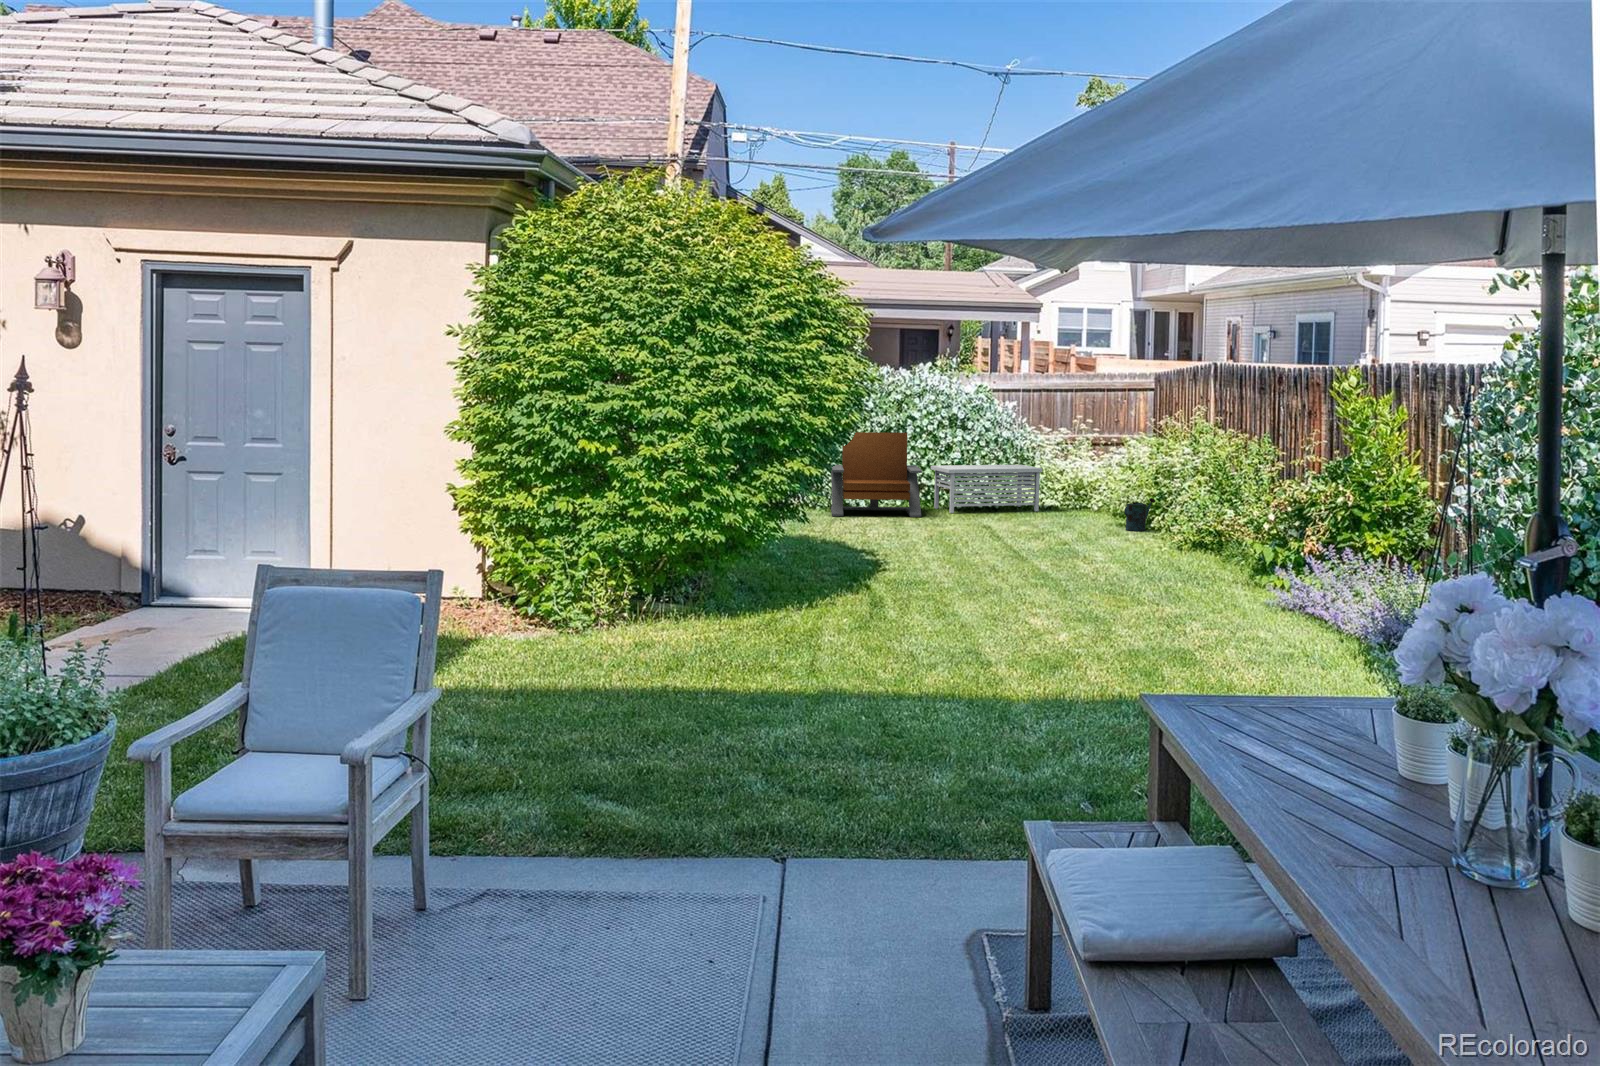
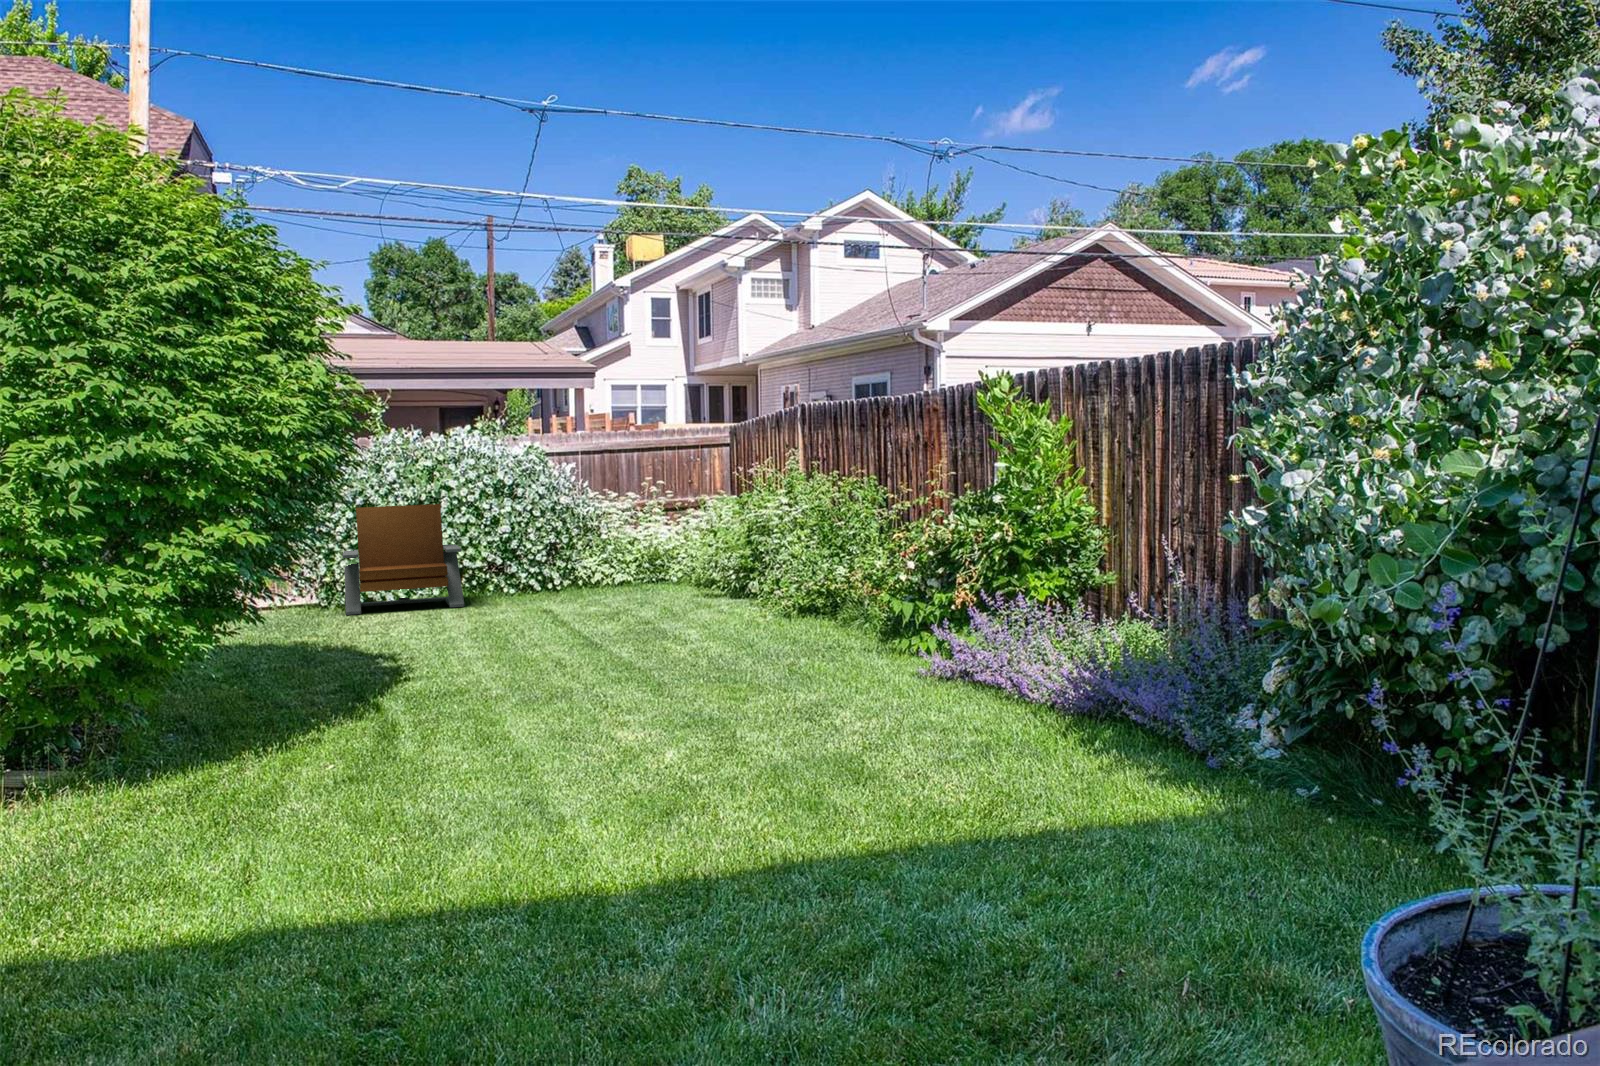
storage bench: present [931,465,1042,513] -> none [474,536,611,599]
watering can: present [1124,498,1155,531] -> none [714,561,748,602]

